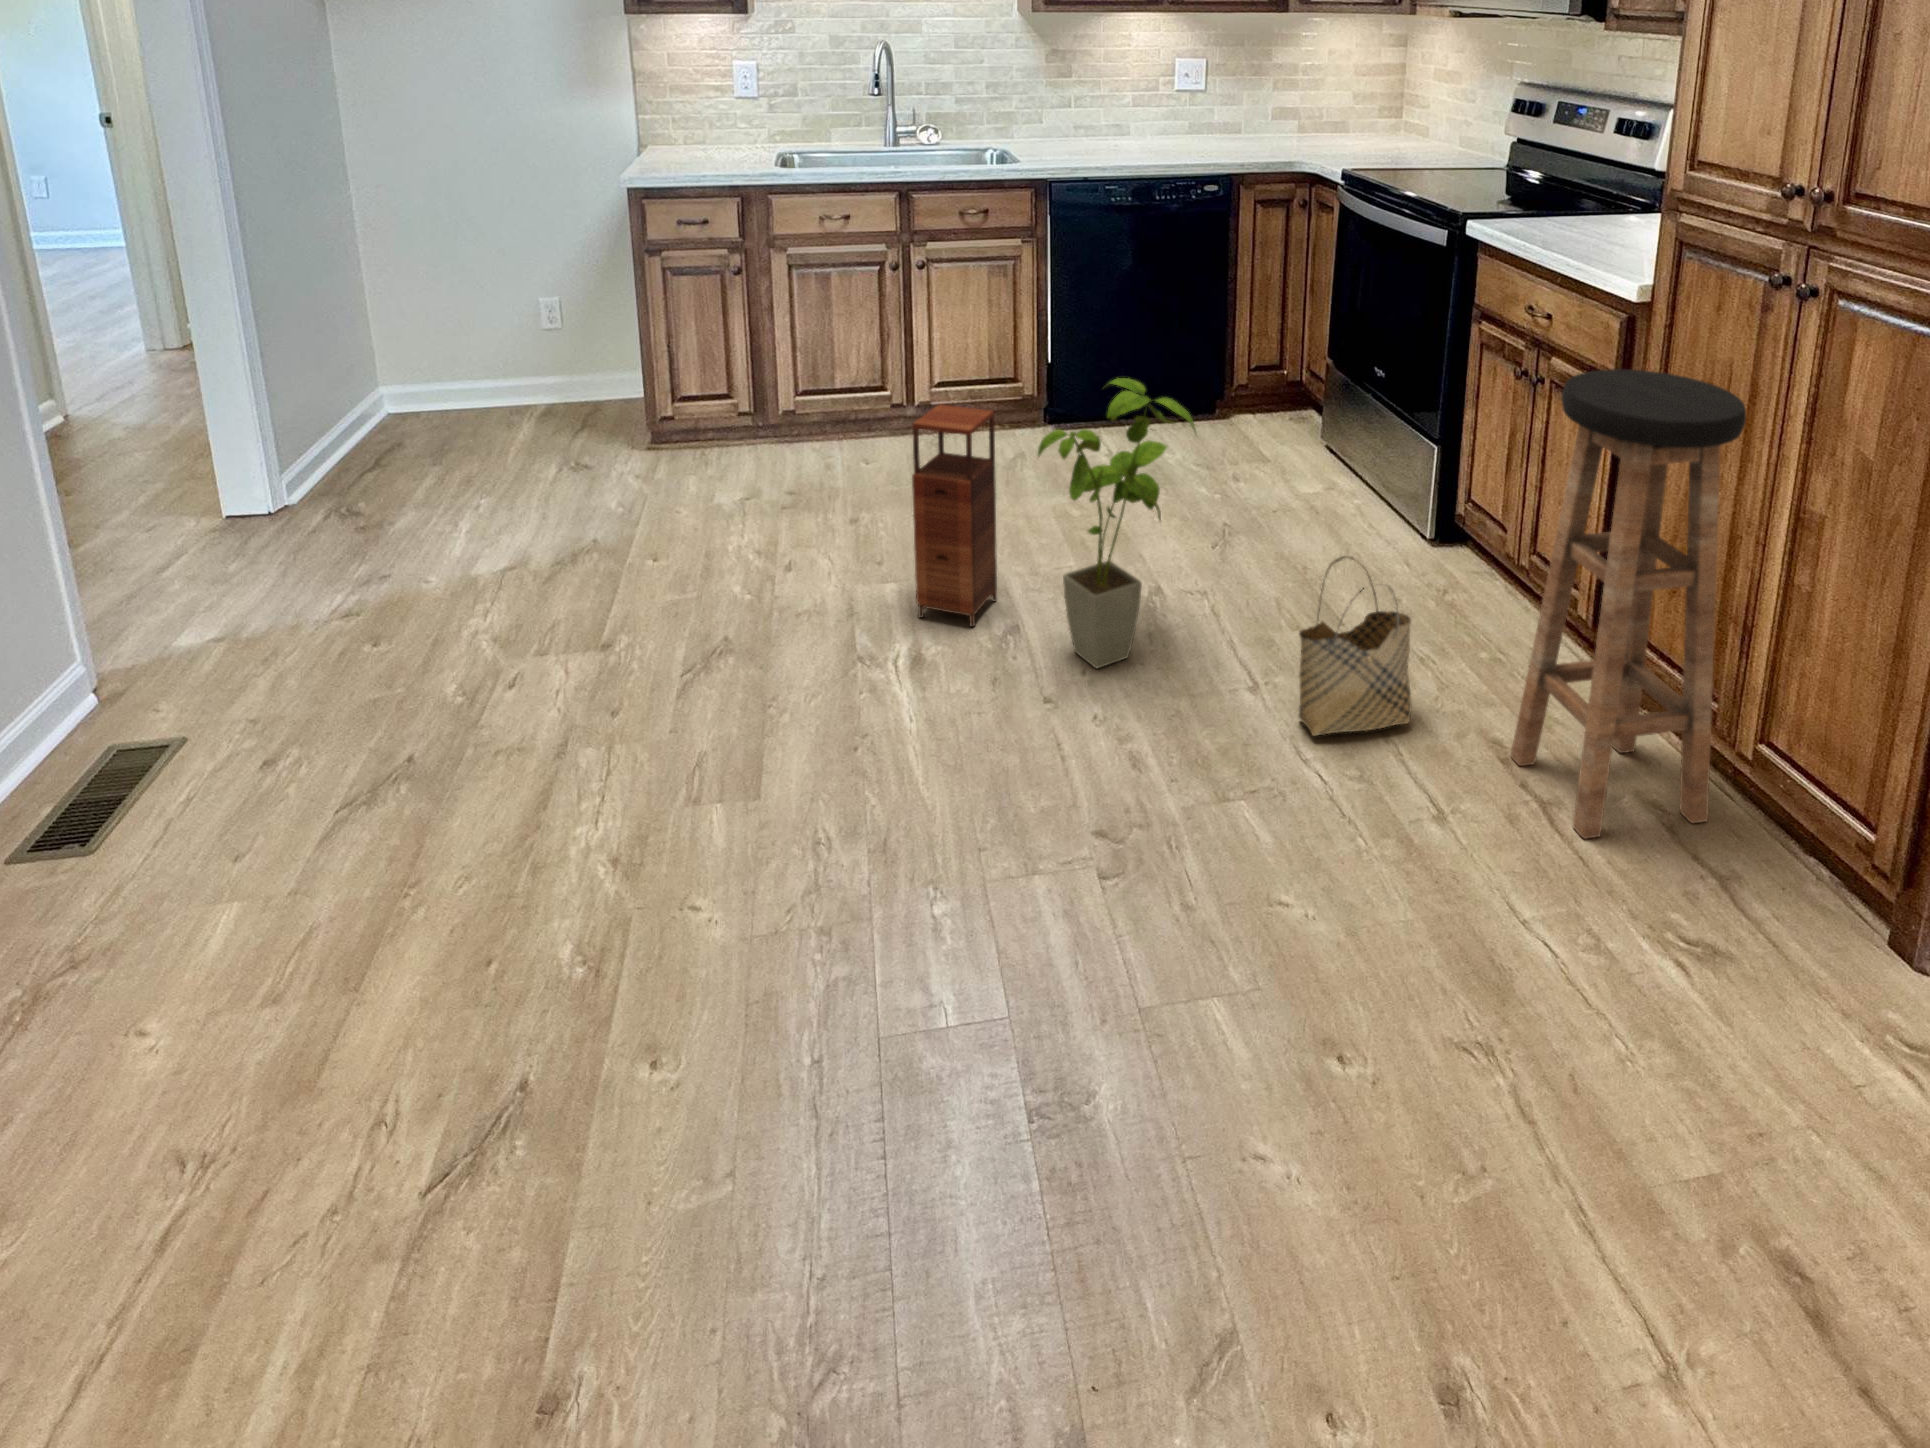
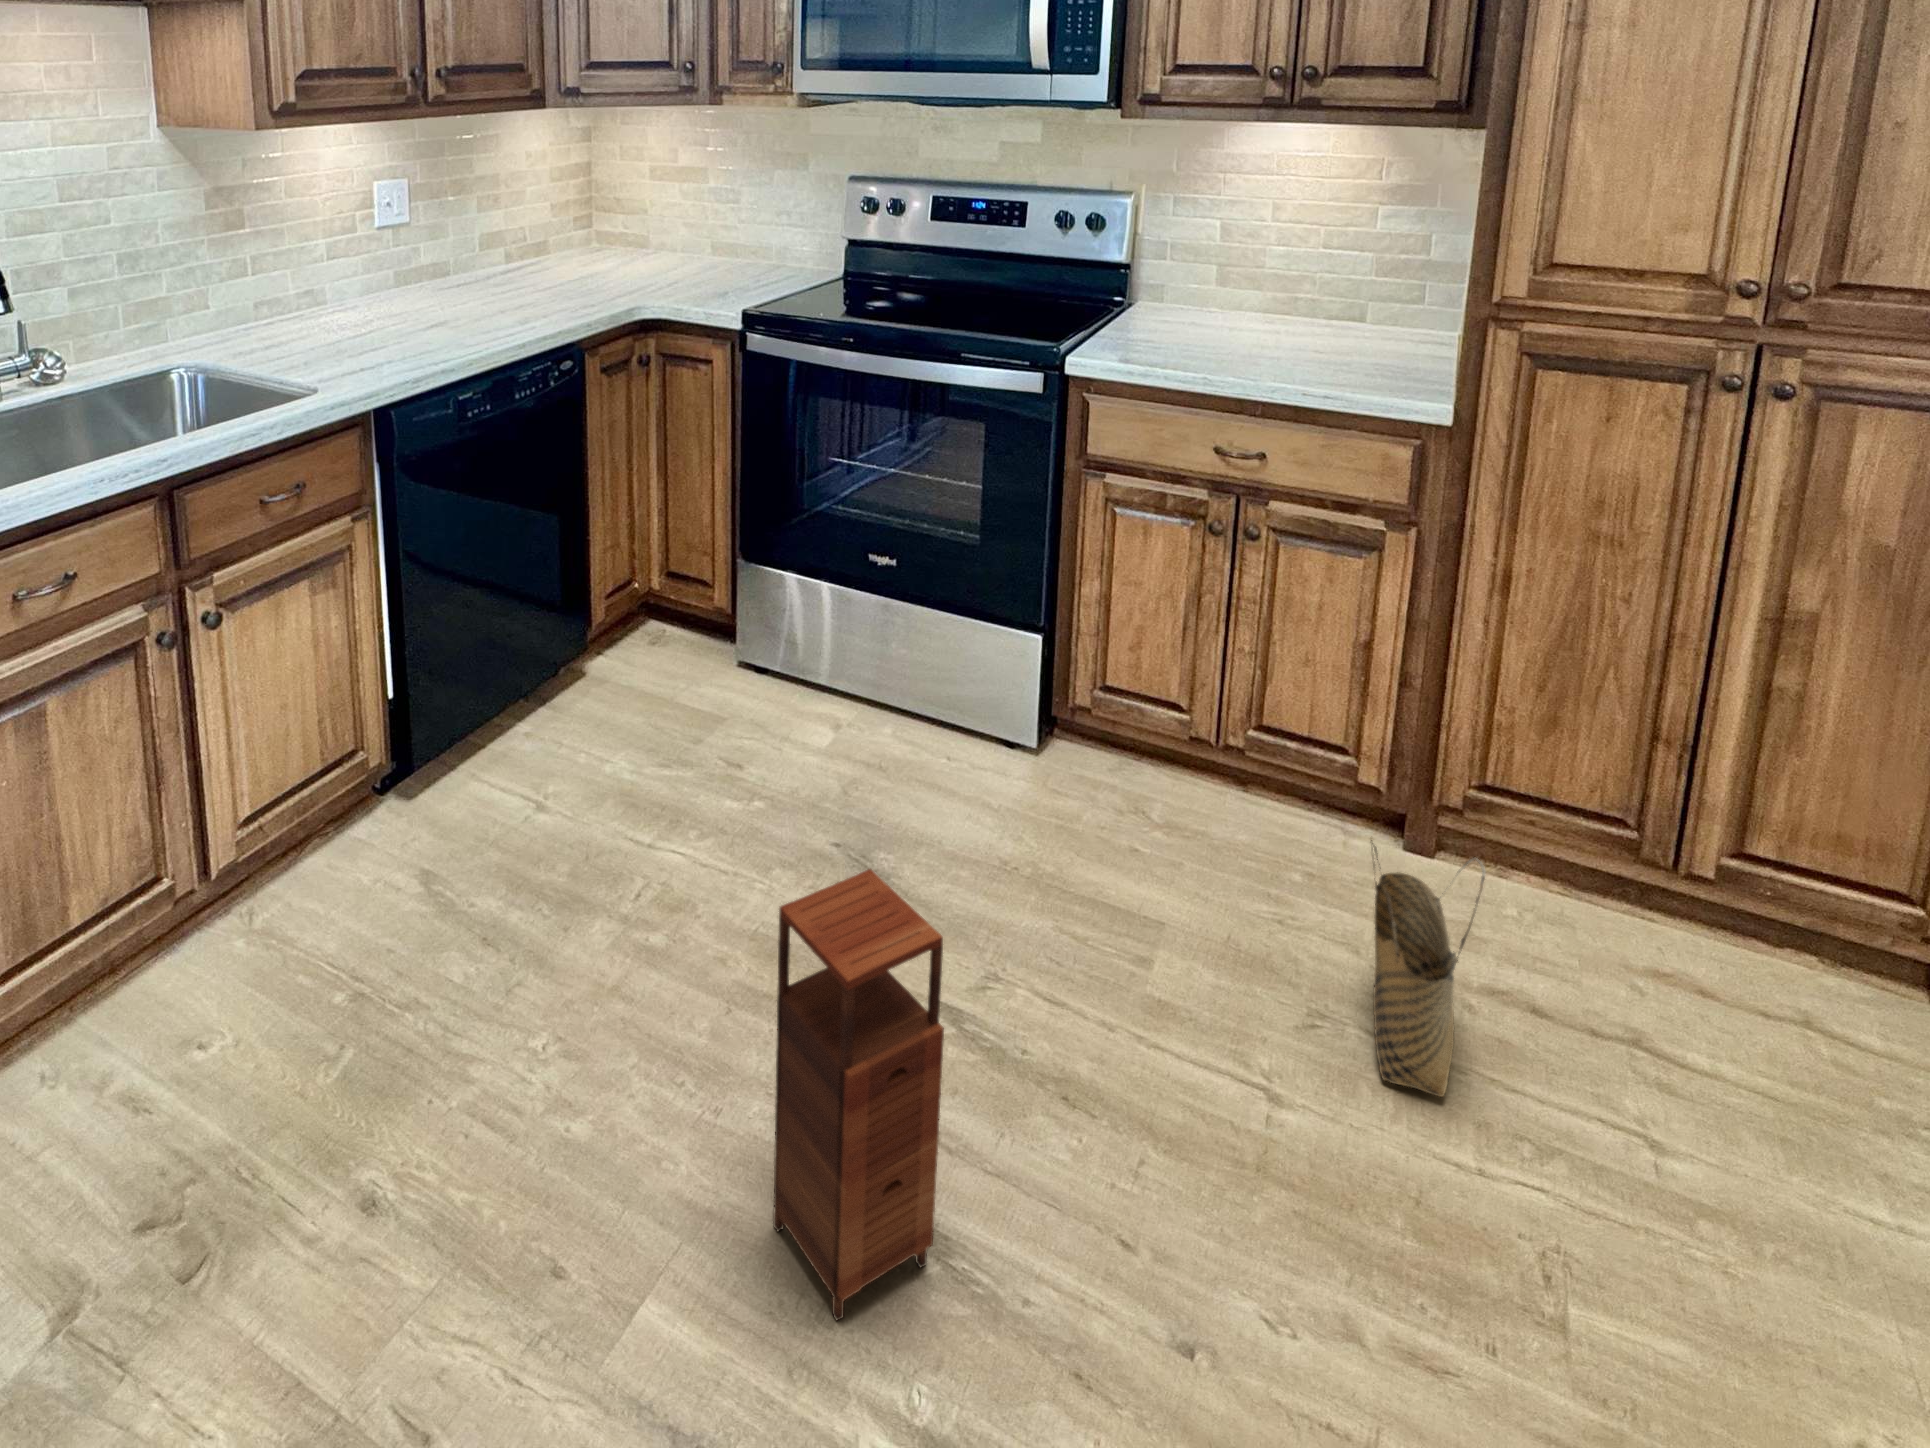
bar stool: present [1511,369,1746,839] -> none [1508,498,1796,1033]
house plant: present [1038,378,1196,668] -> none [1021,727,1275,1195]

